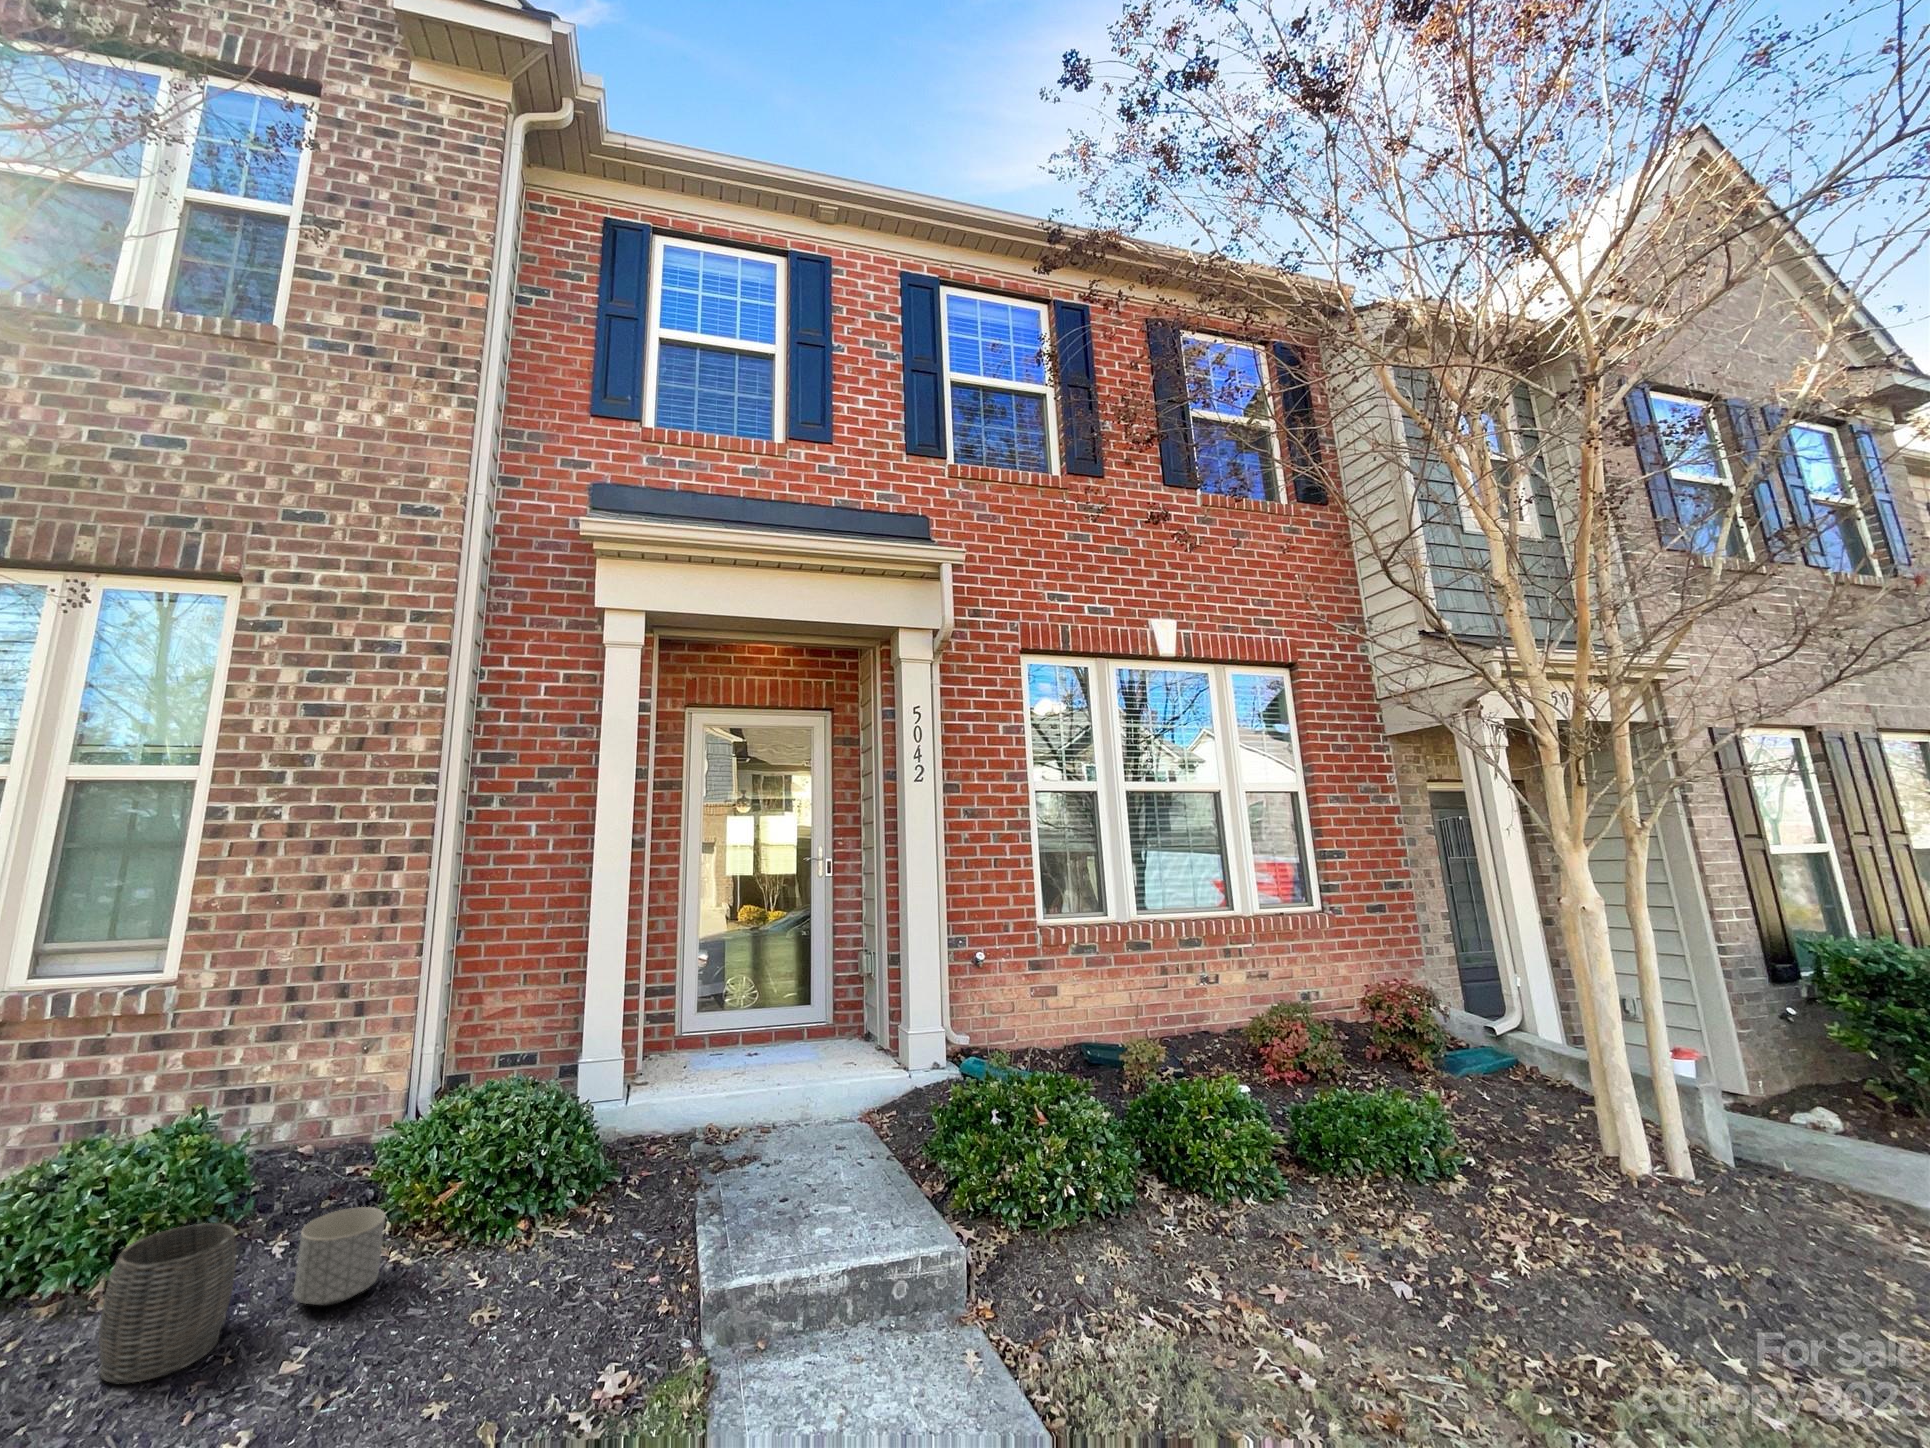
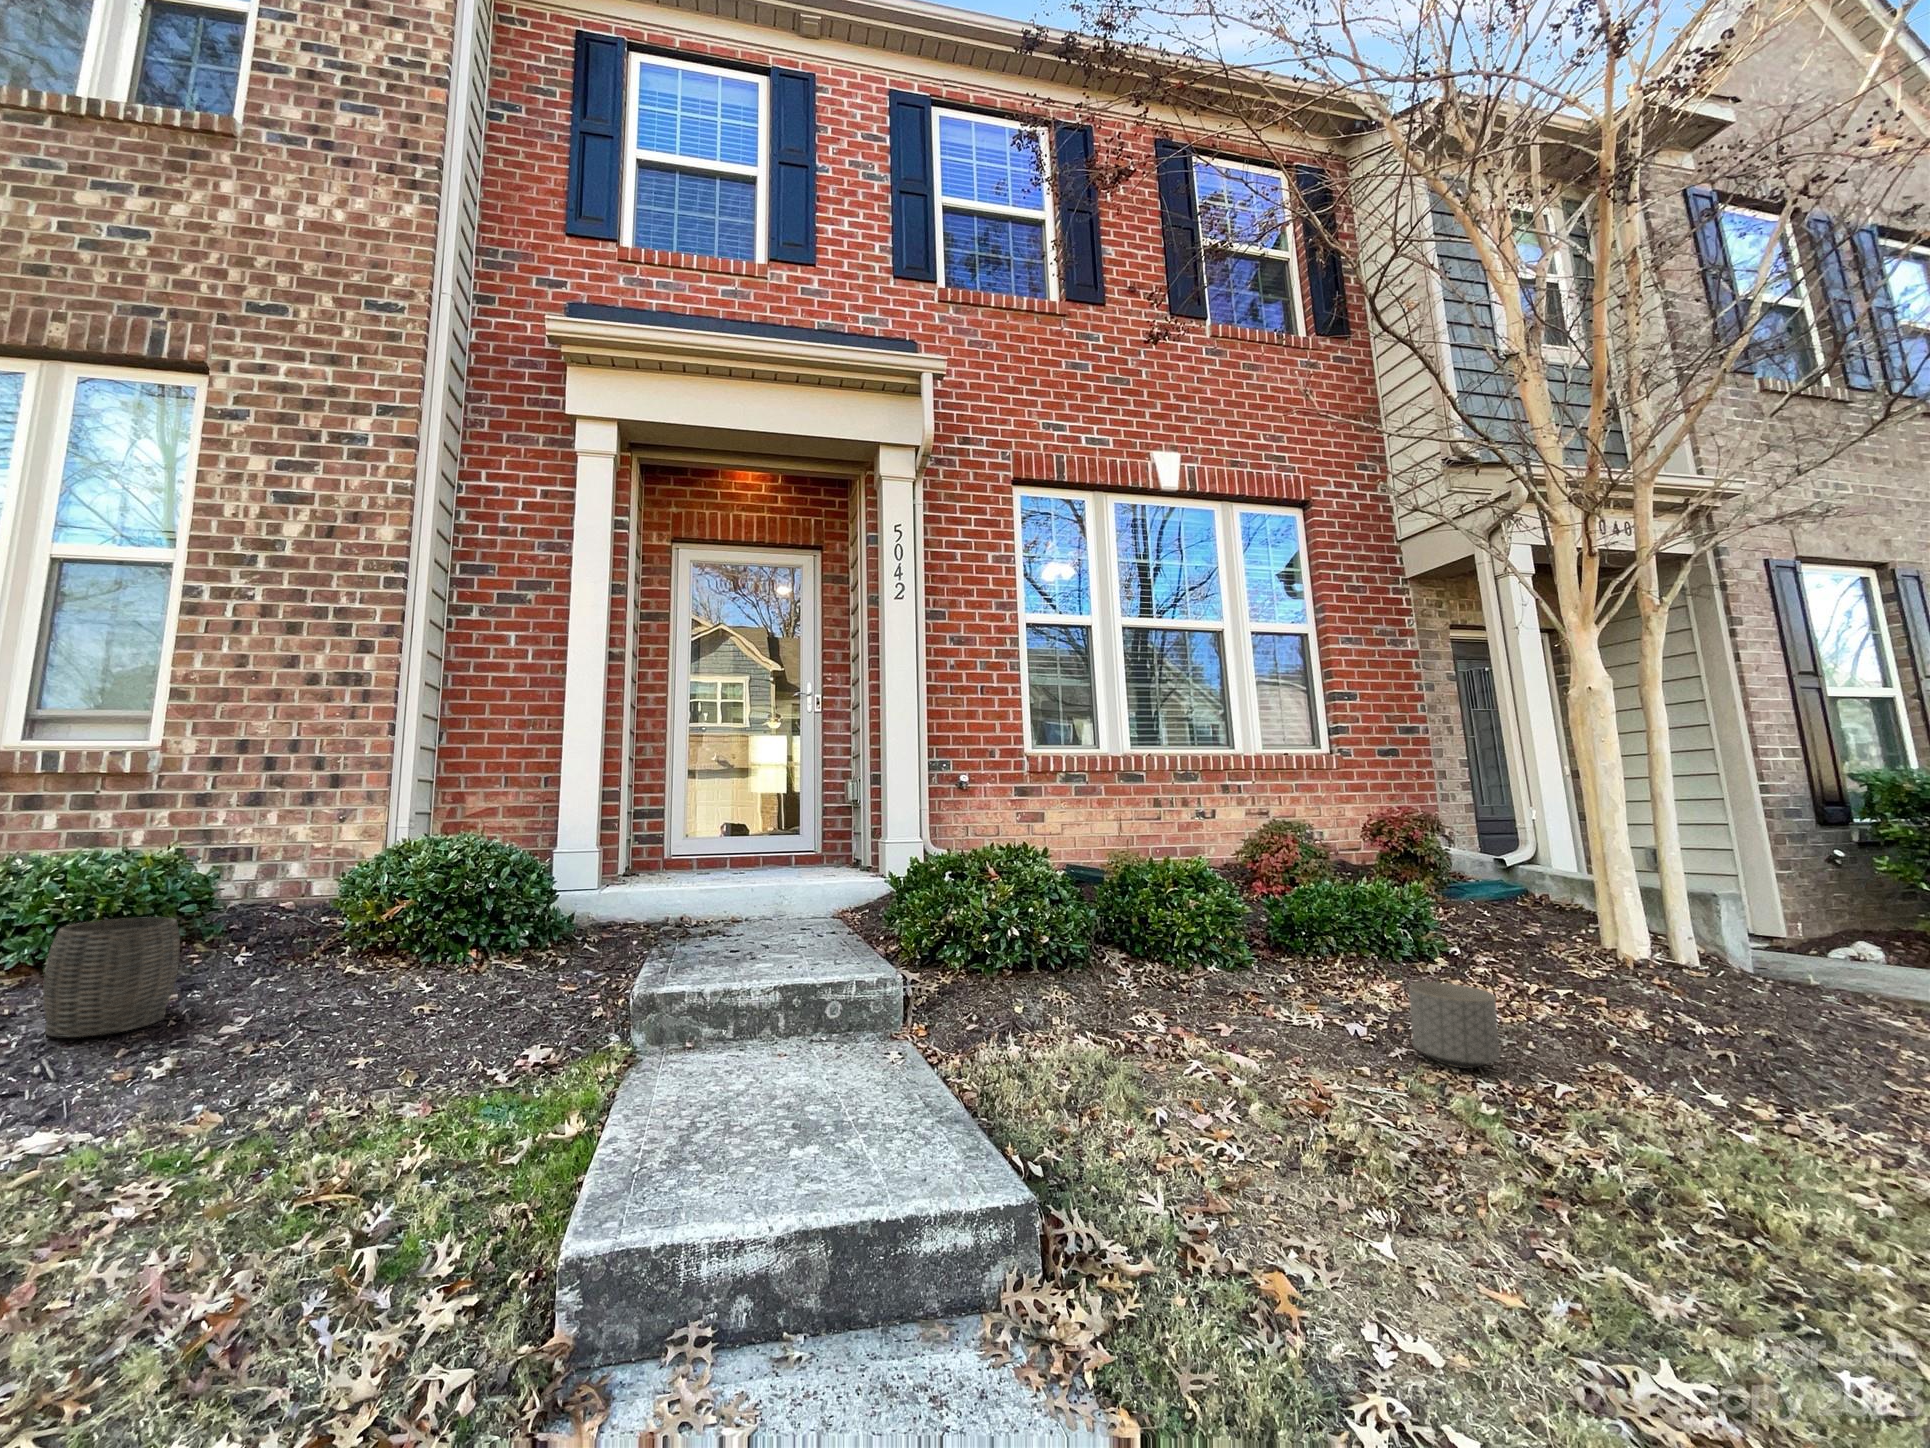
planter: present [293,1207,385,1306] -> present [1409,982,1500,1068]

